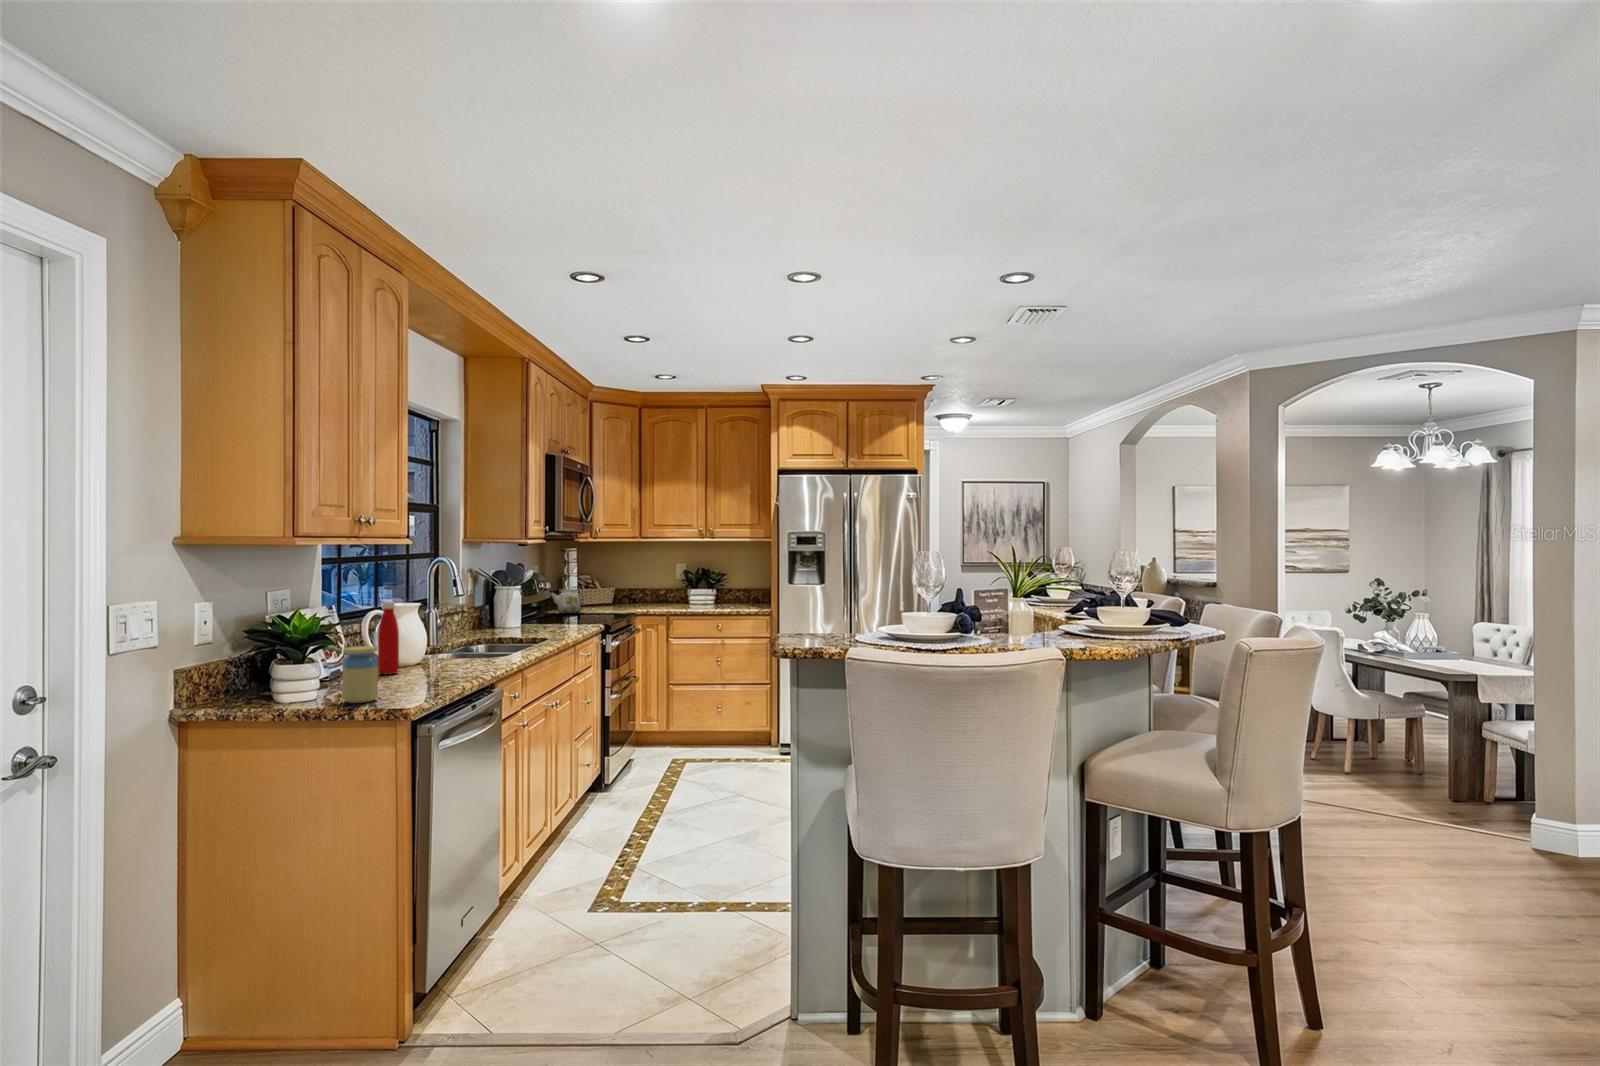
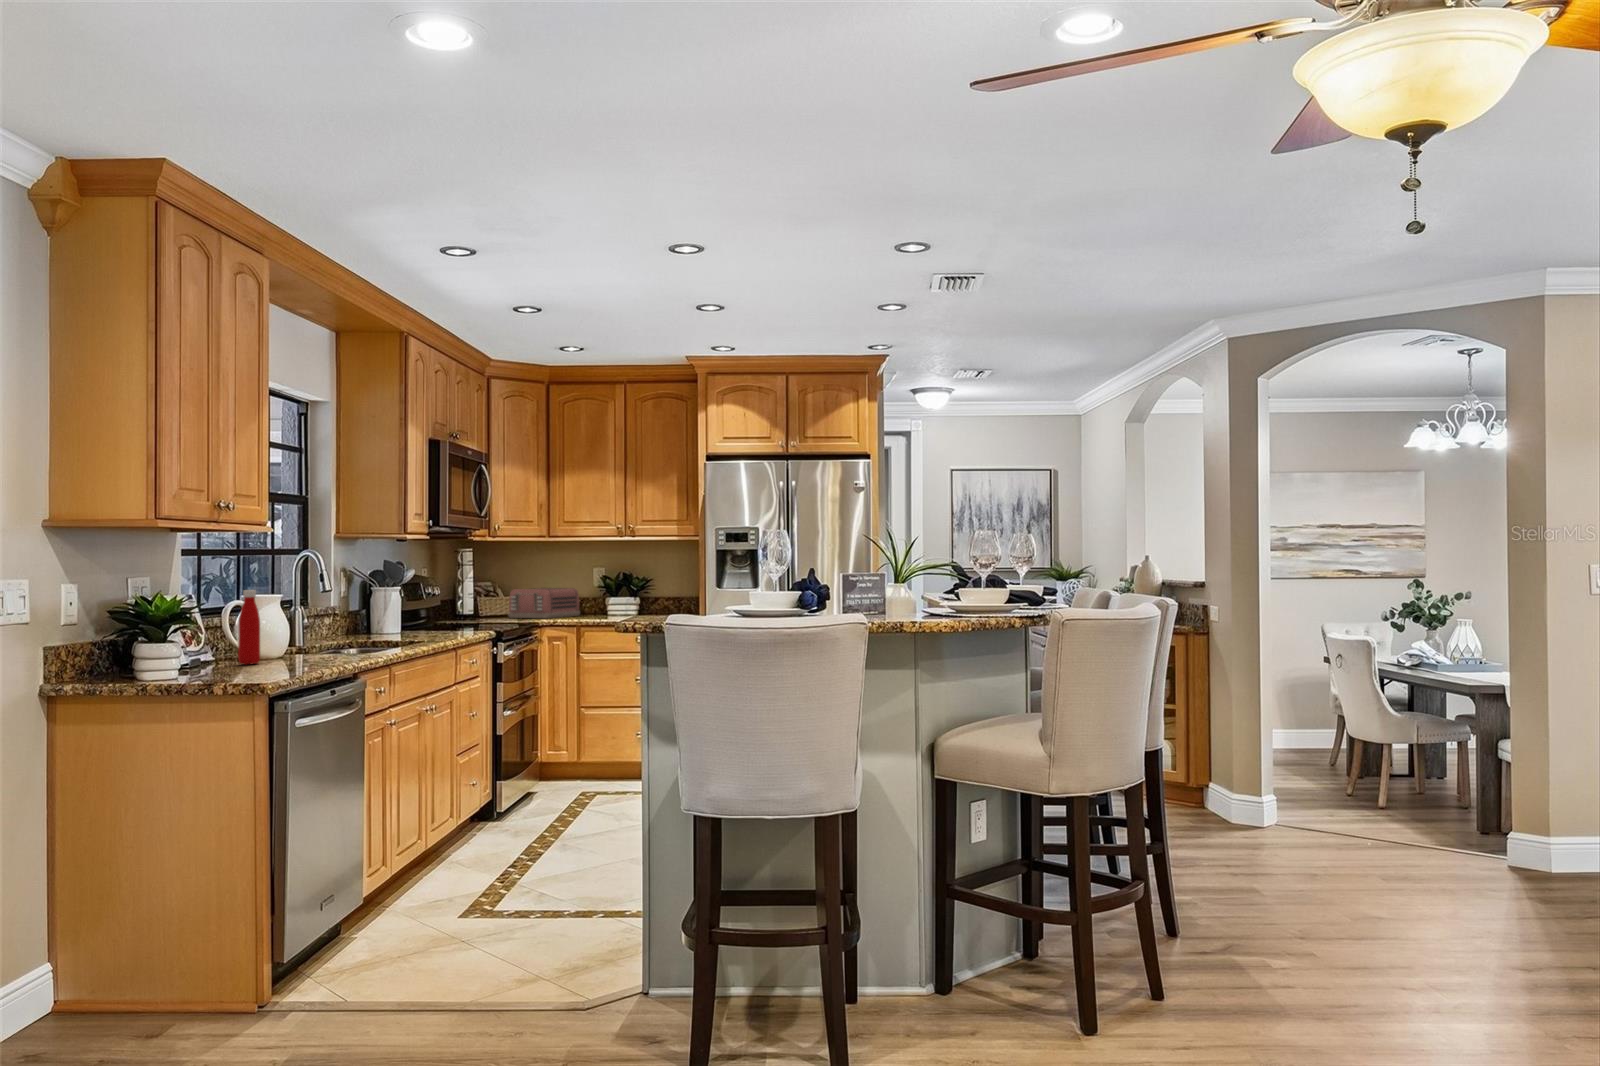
kettle: present [550,575,581,614] -> none [438,579,476,623]
toaster: none [606,581,667,608] -> present [508,588,580,618]
jar: present [342,646,378,703] -> none [203,627,238,680]

